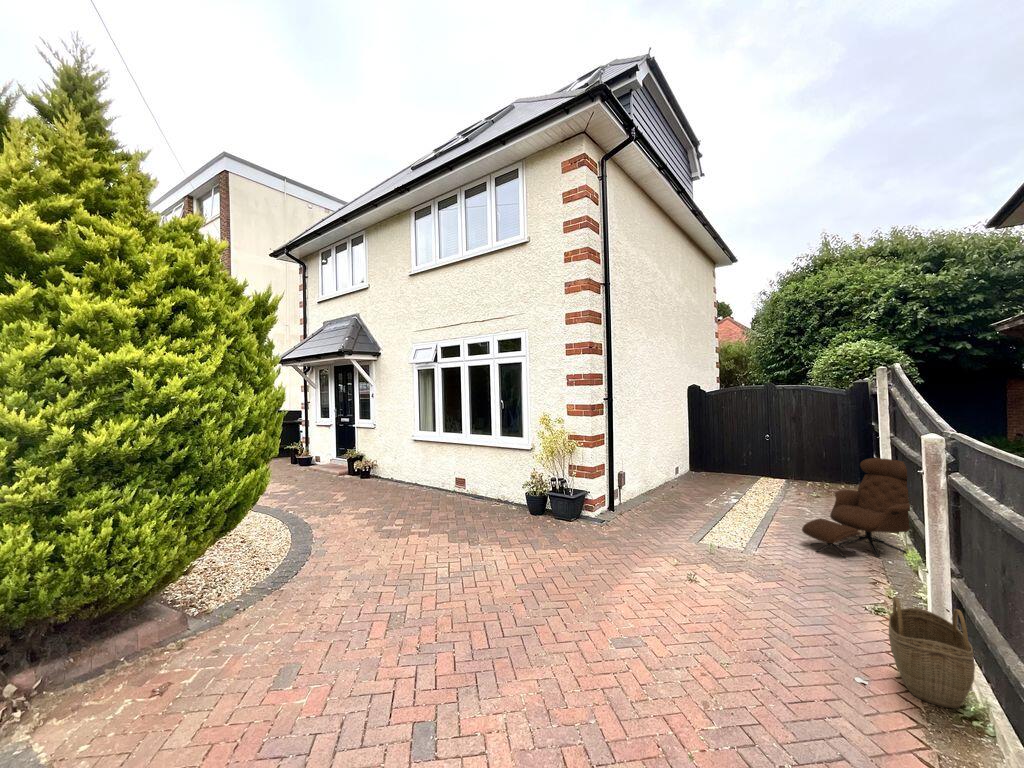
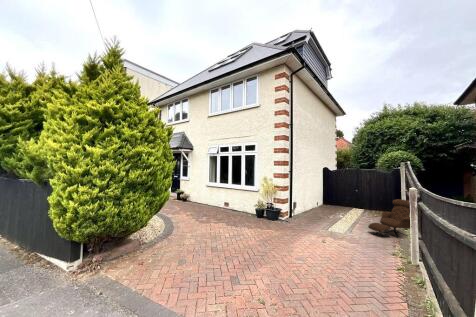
woven basket: present [889,597,975,709] -> none [395,244,422,282]

